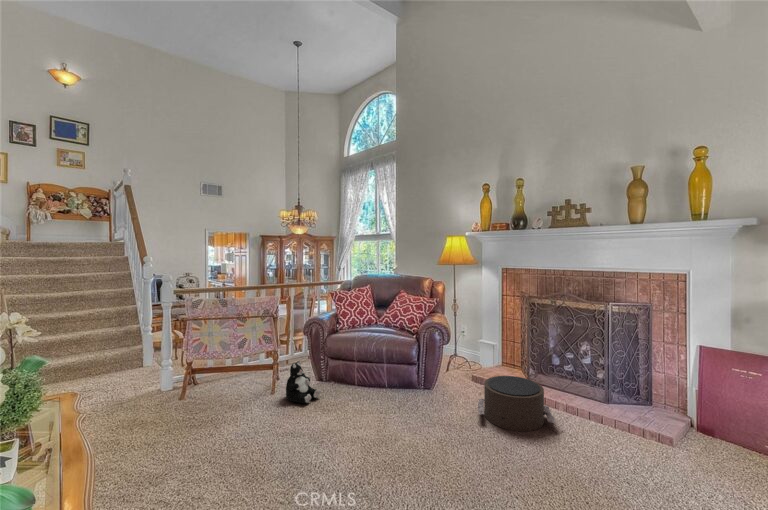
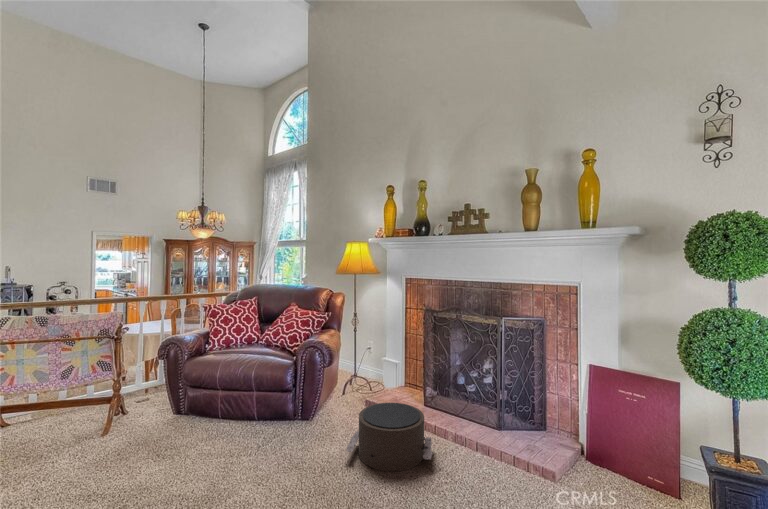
plush toy: present [286,361,321,403] -> none [120,390,170,443]

